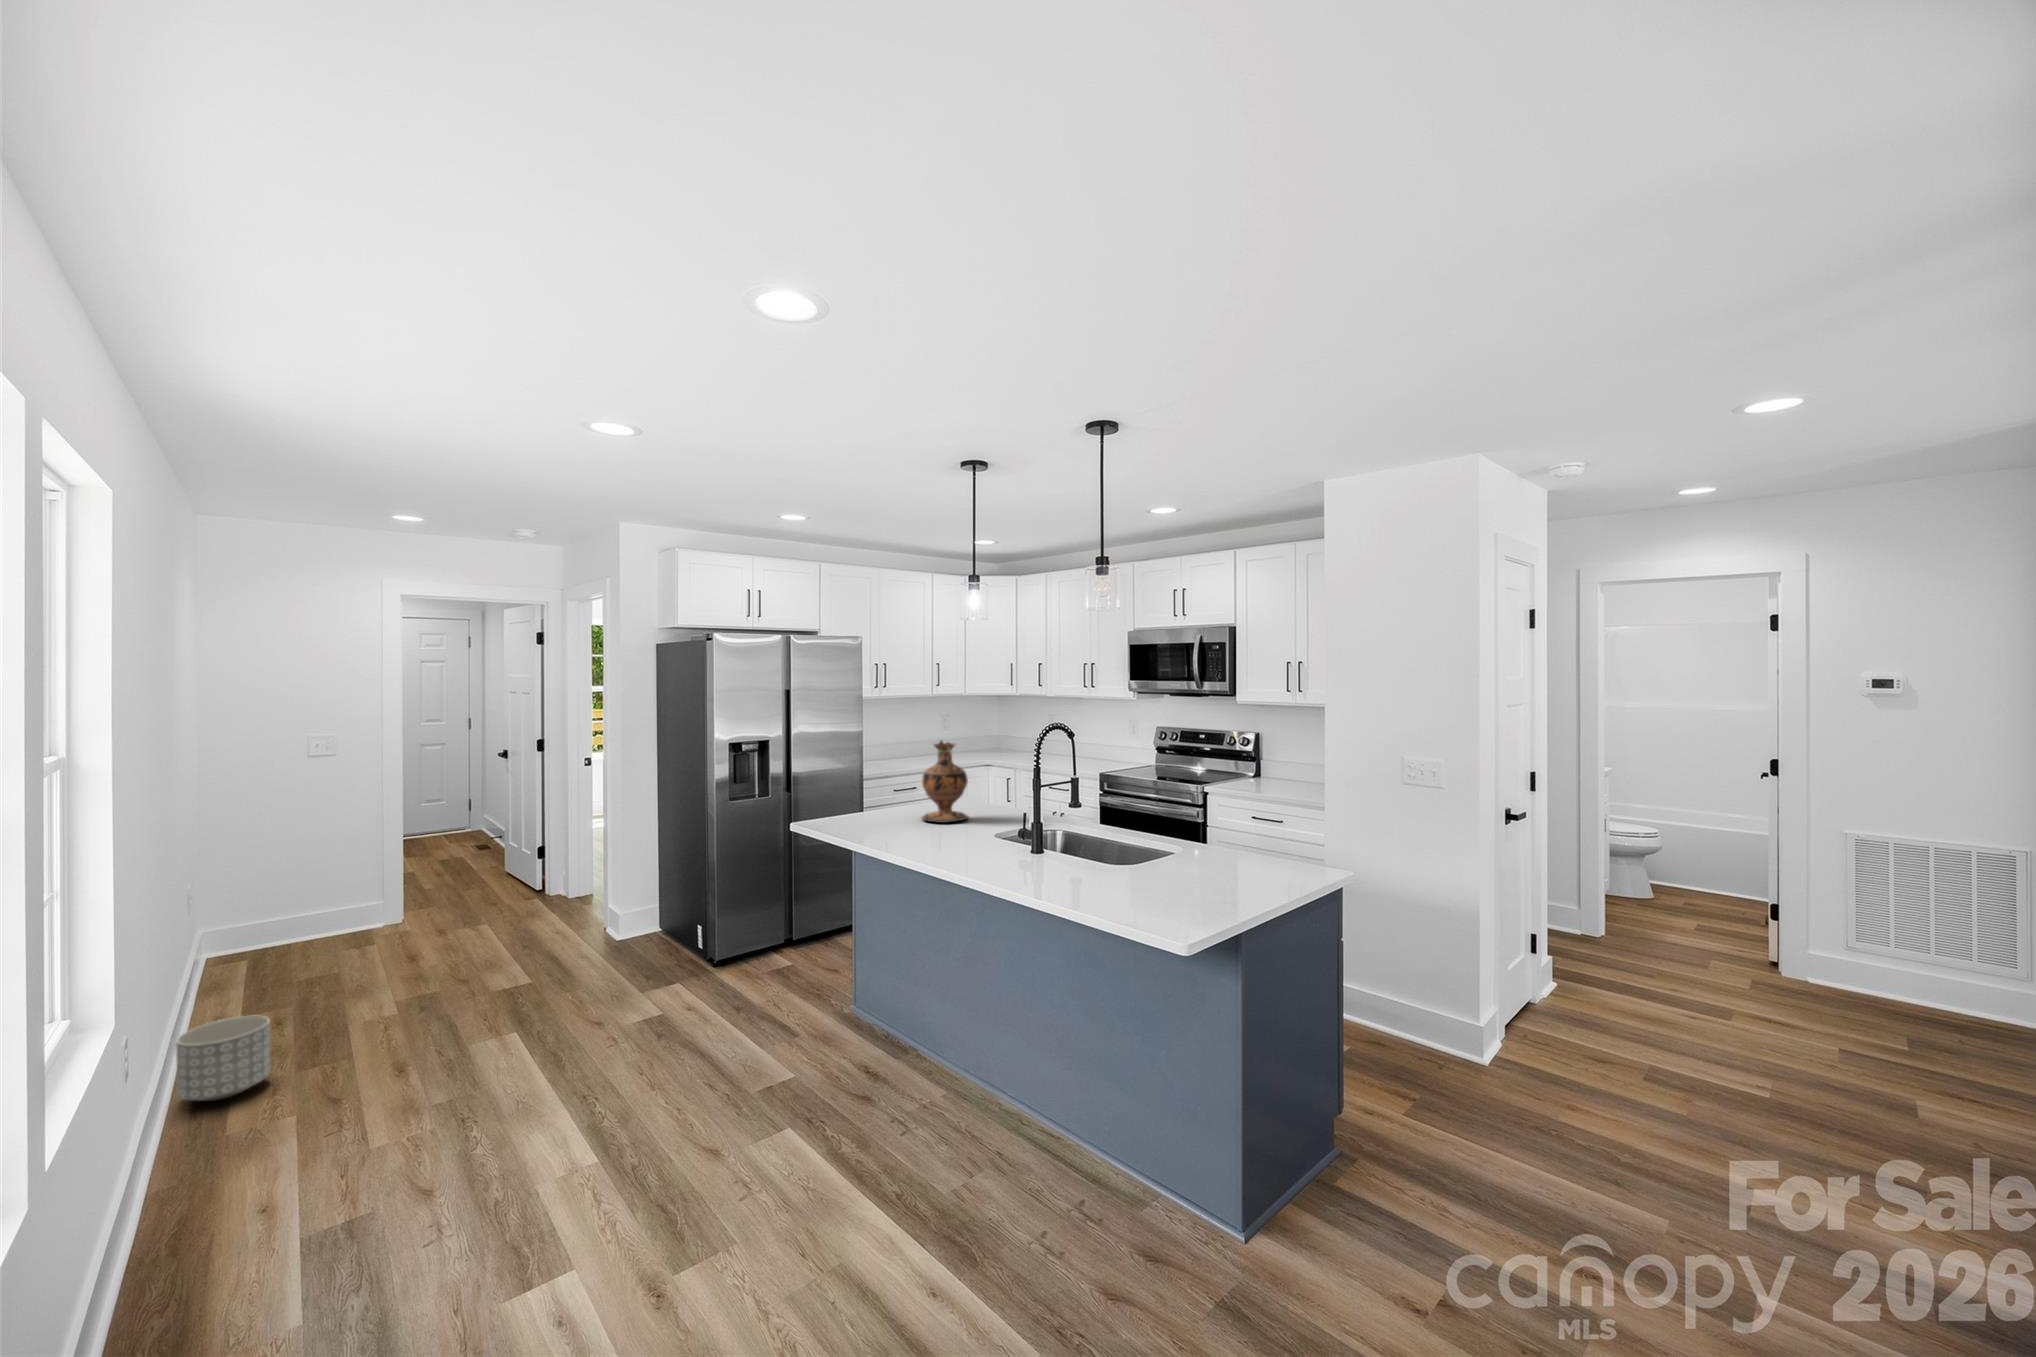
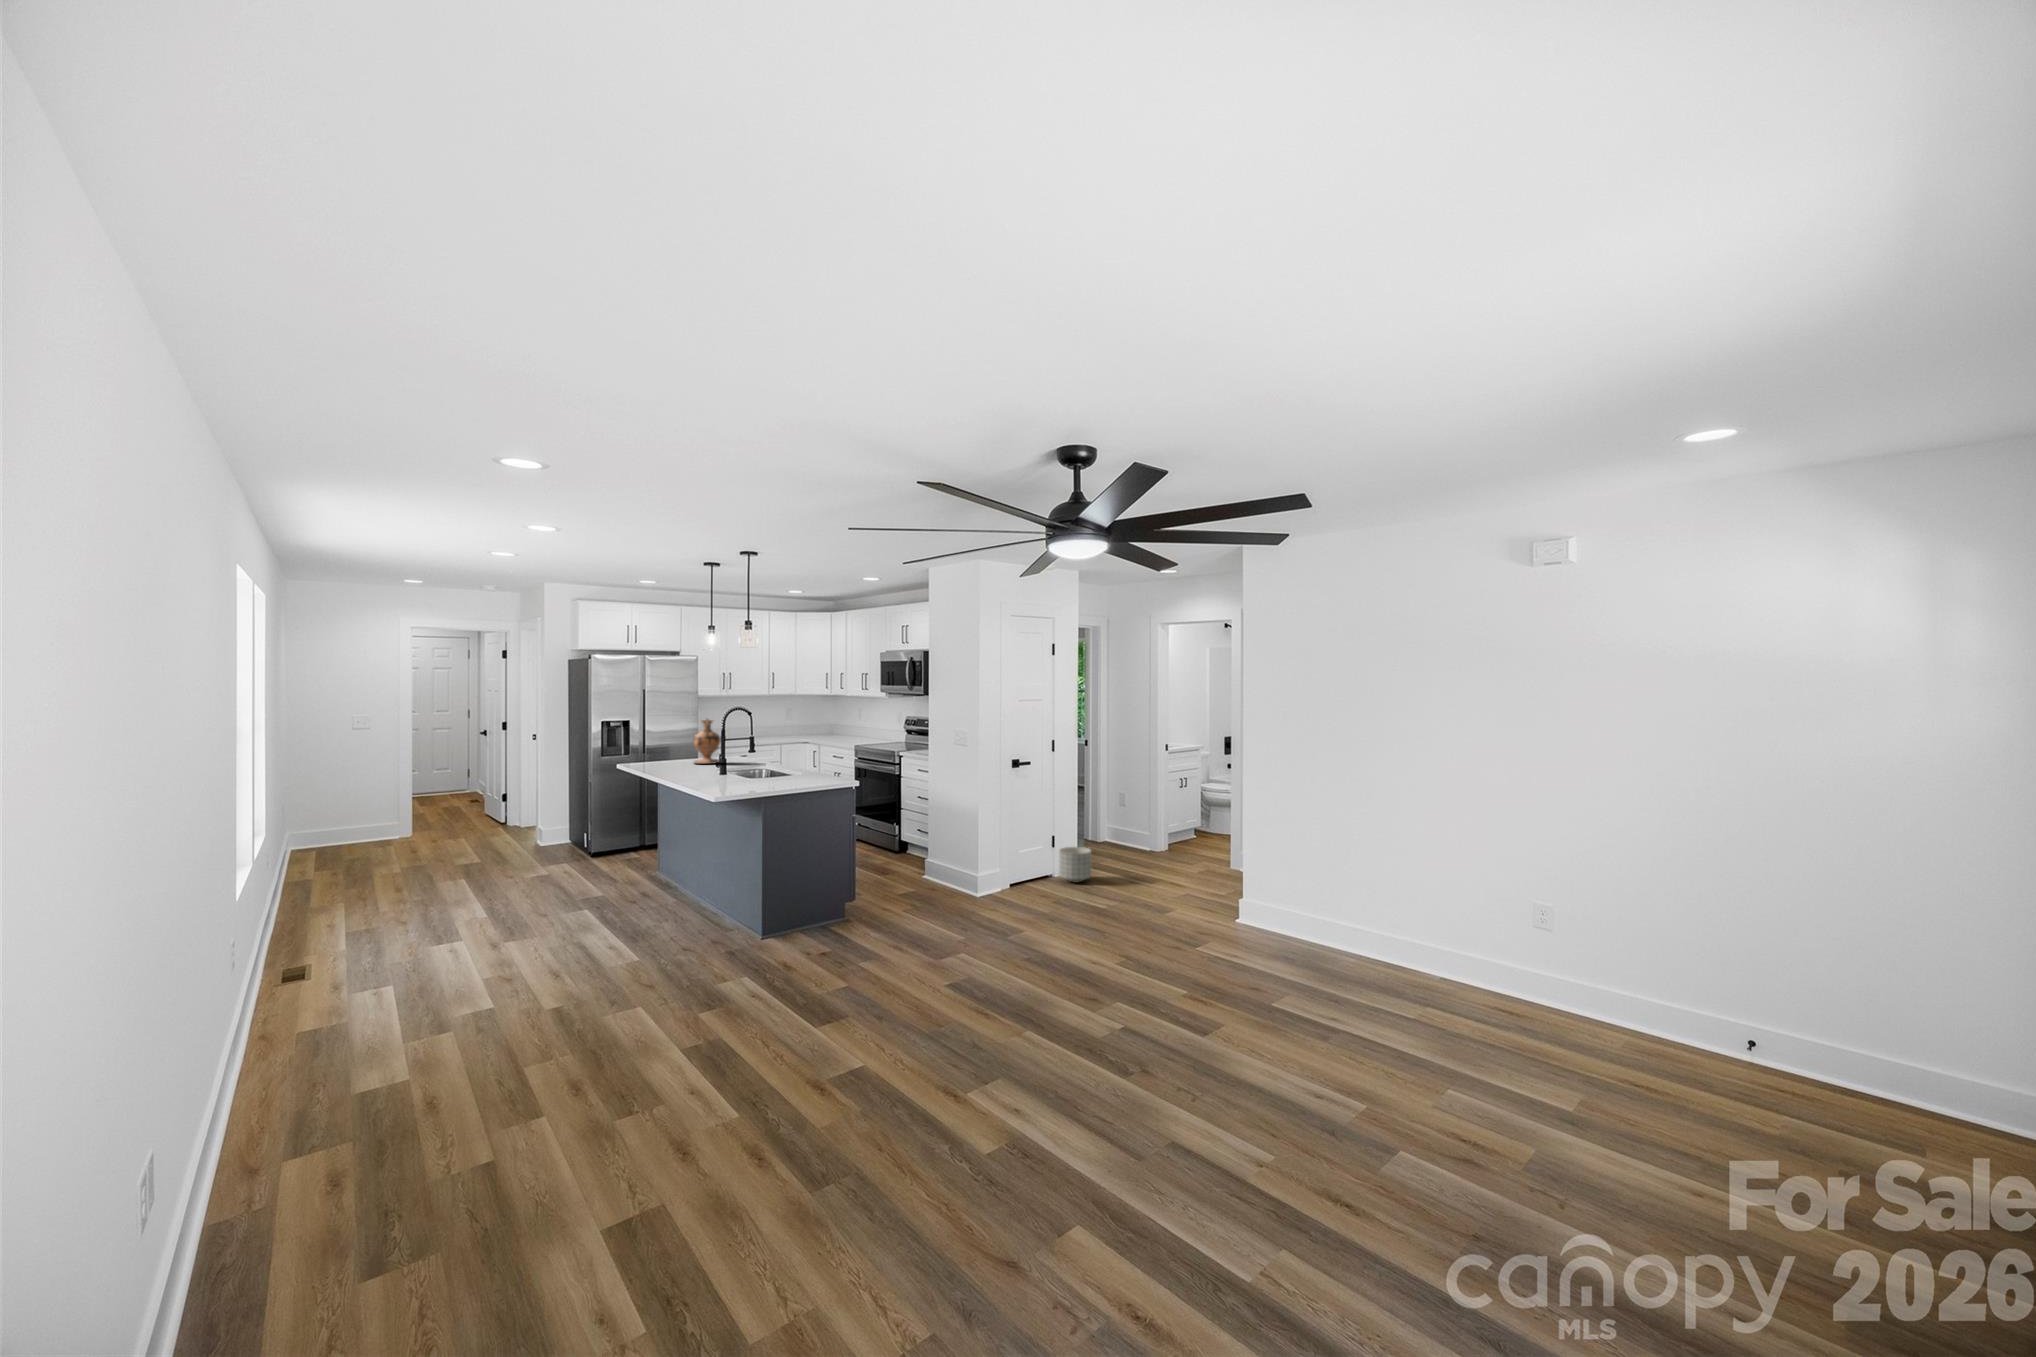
planter: present [176,1015,271,1101] -> present [1059,847,1091,882]

